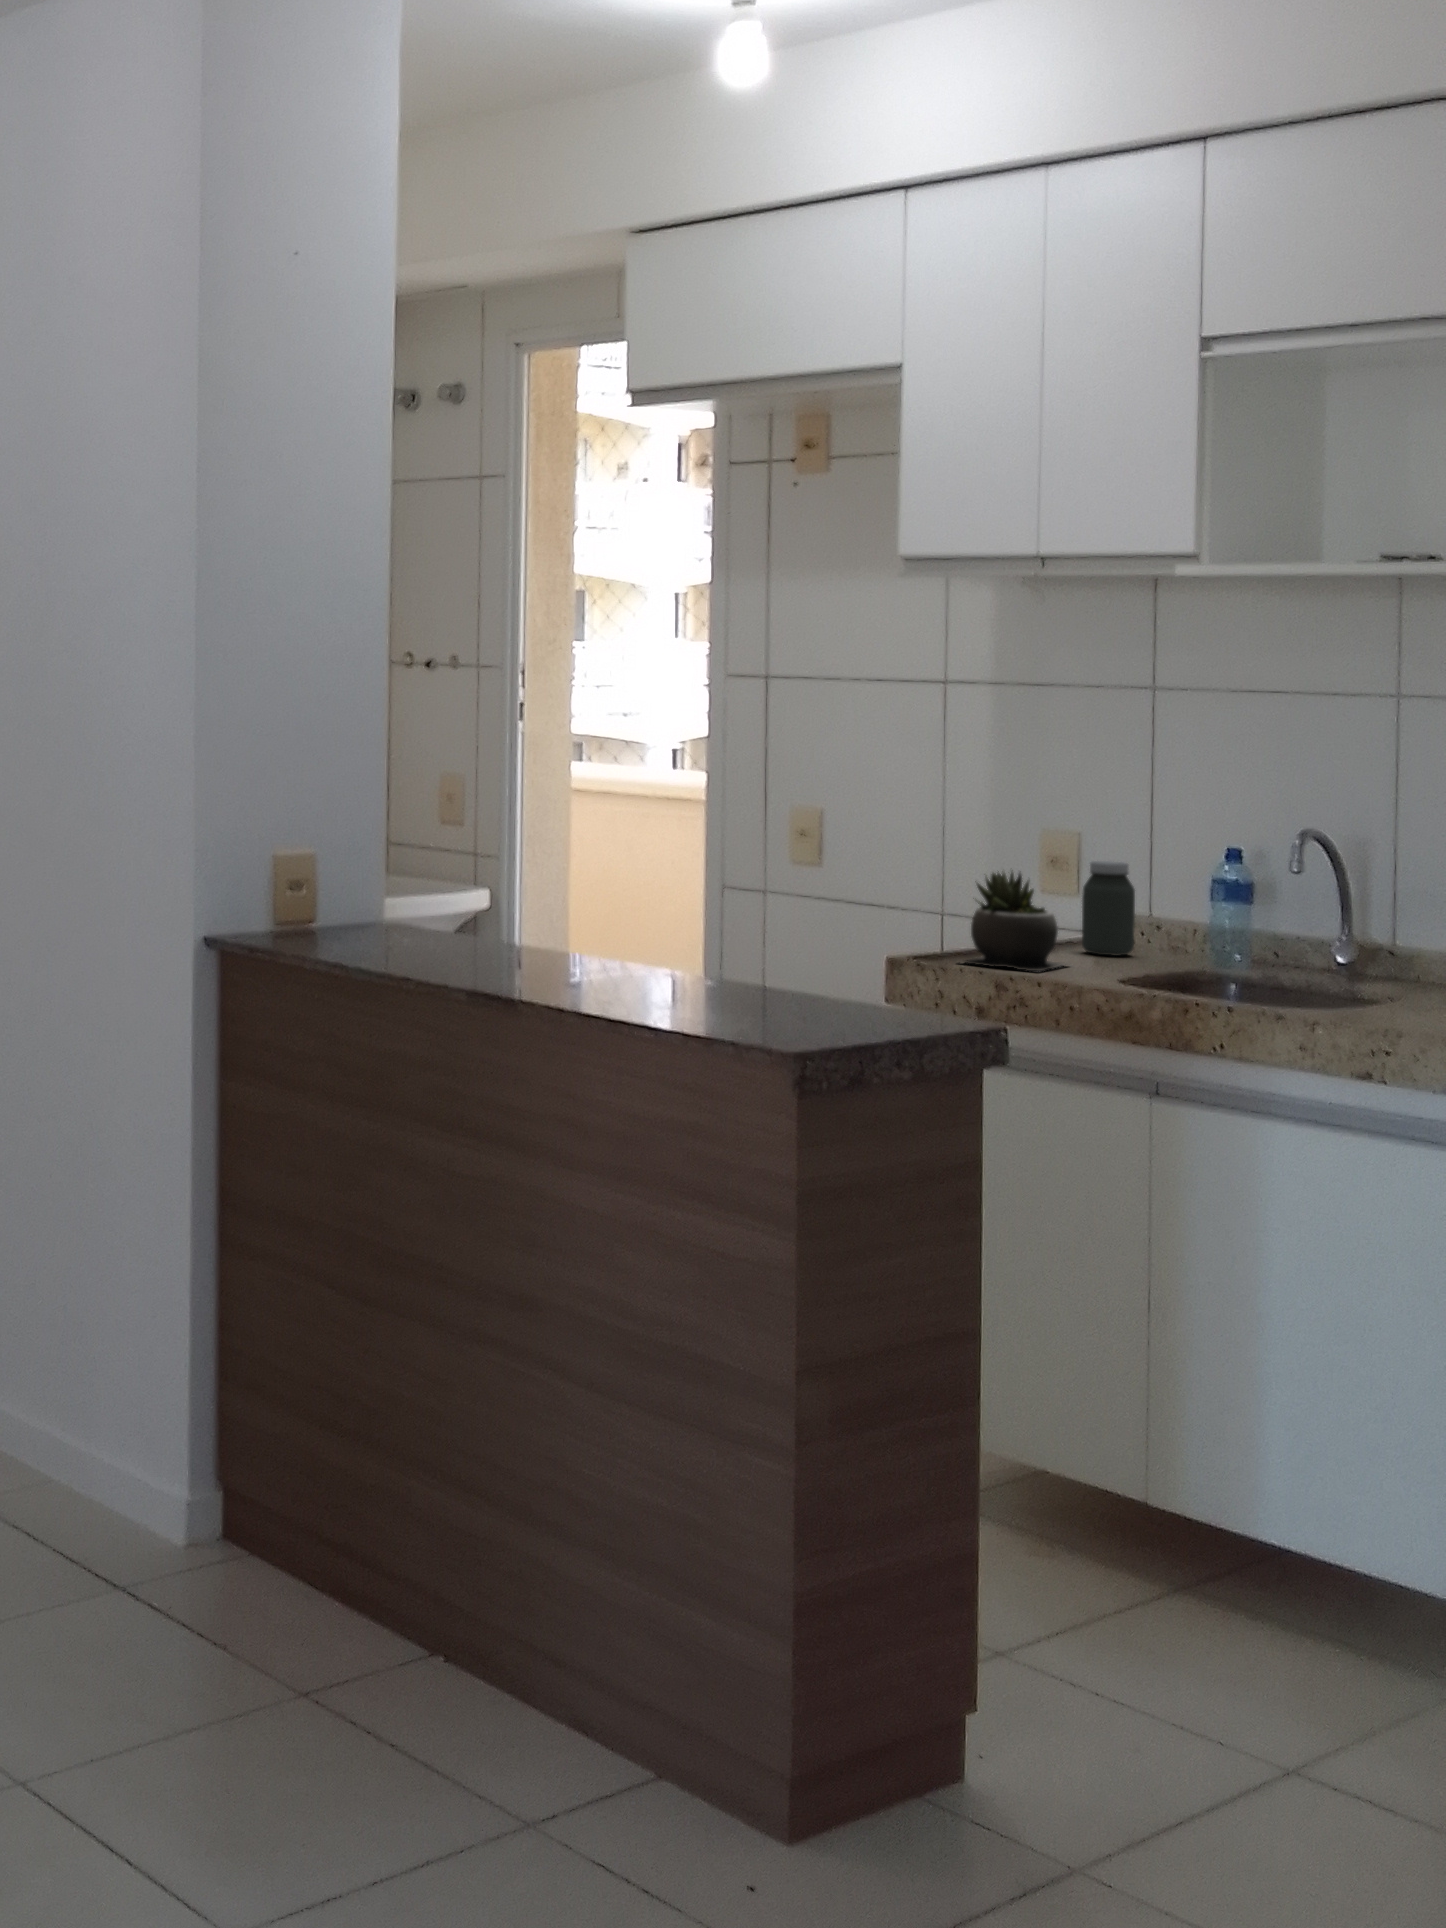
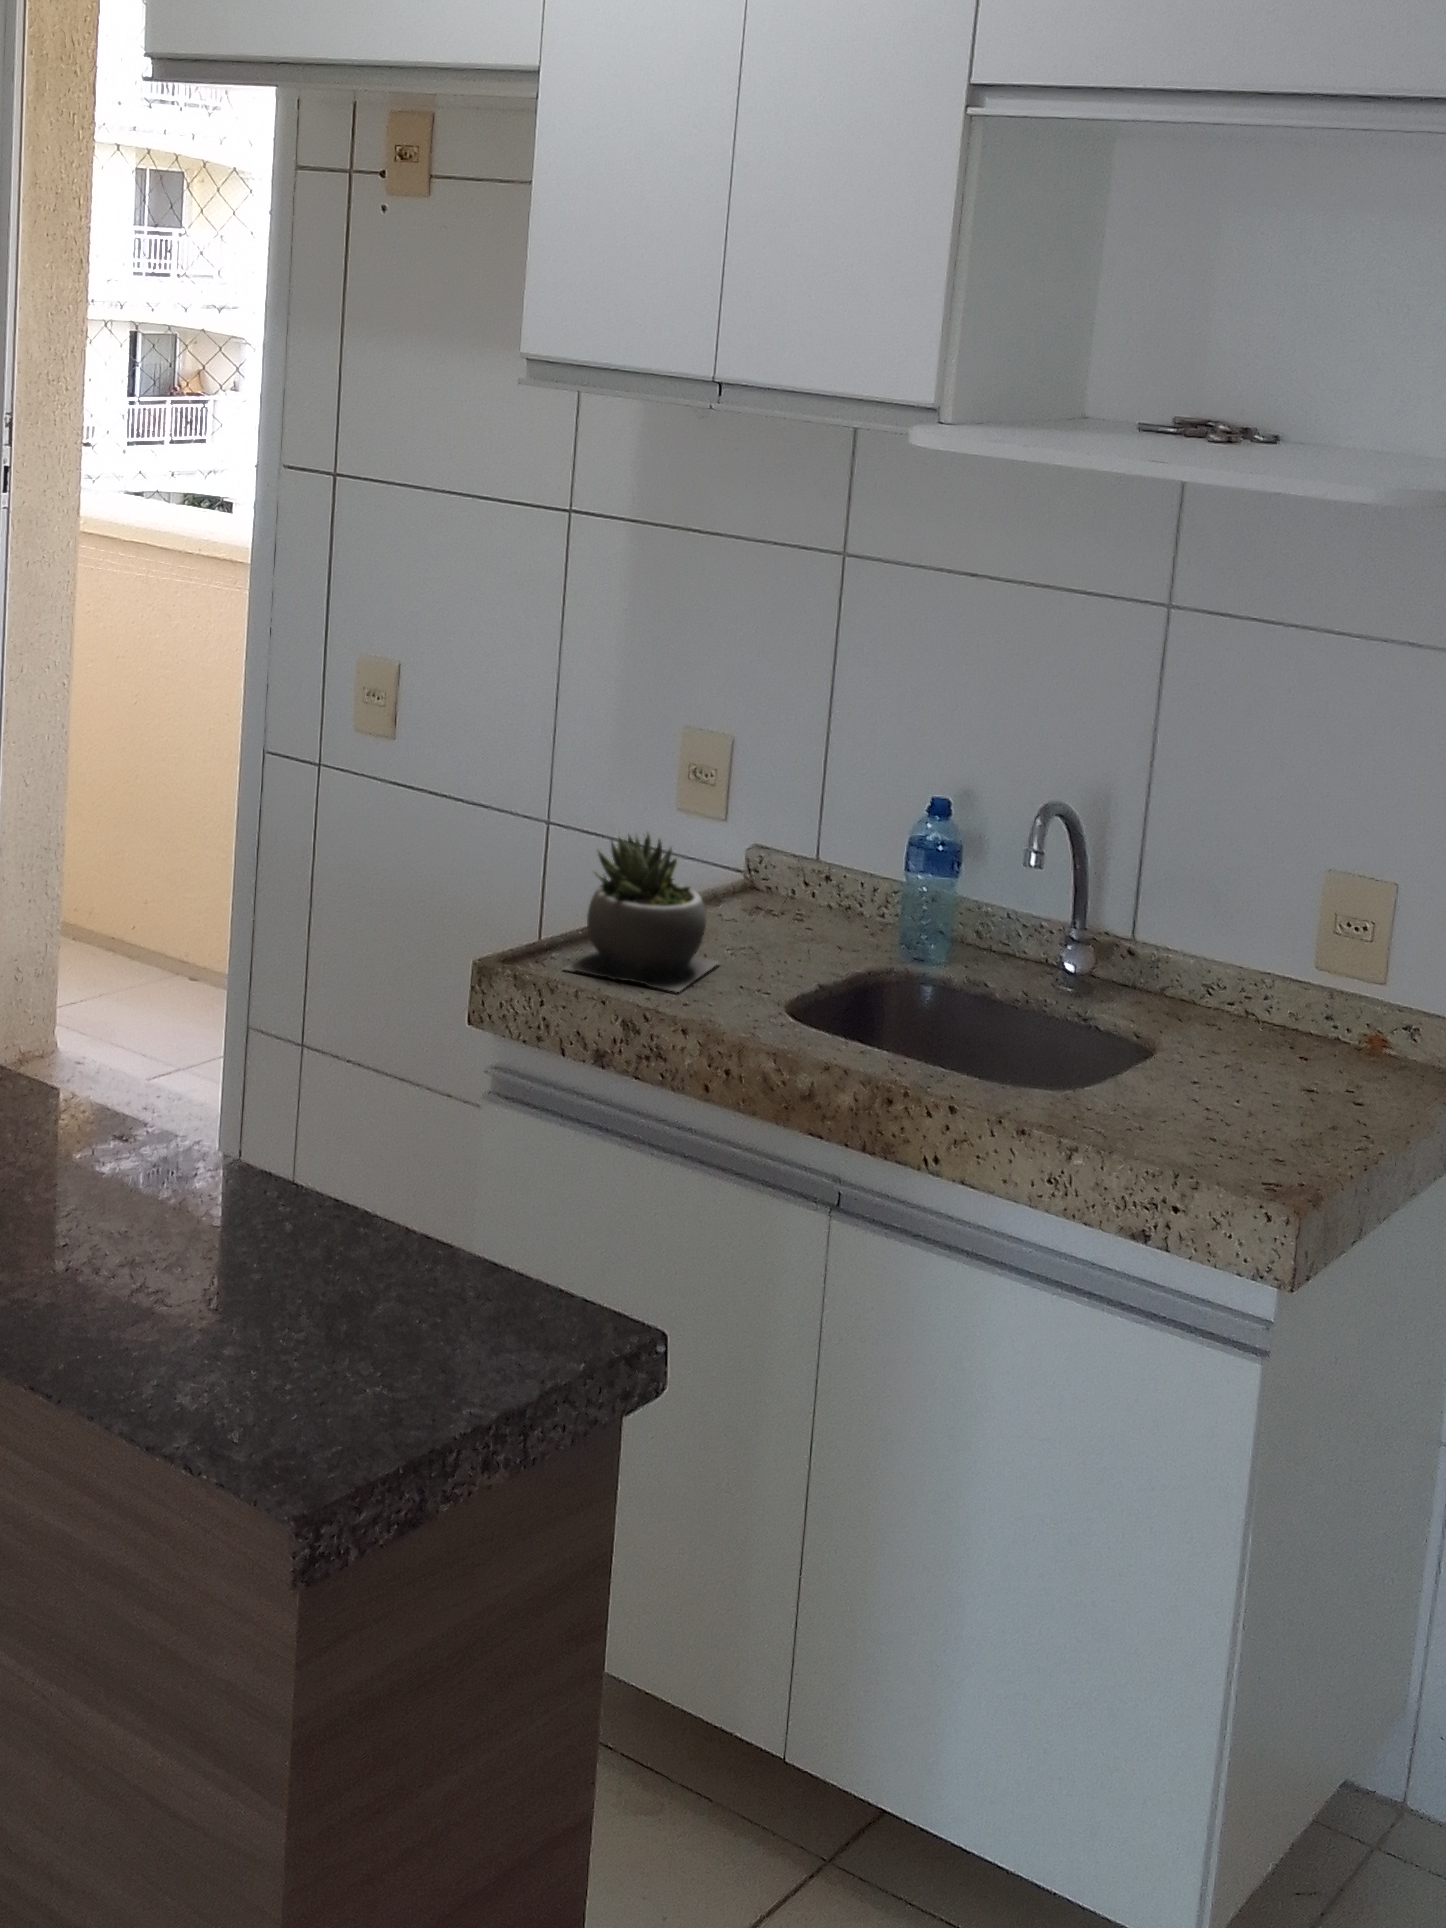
jar: present [1082,861,1135,956] -> none [731,791,805,924]

